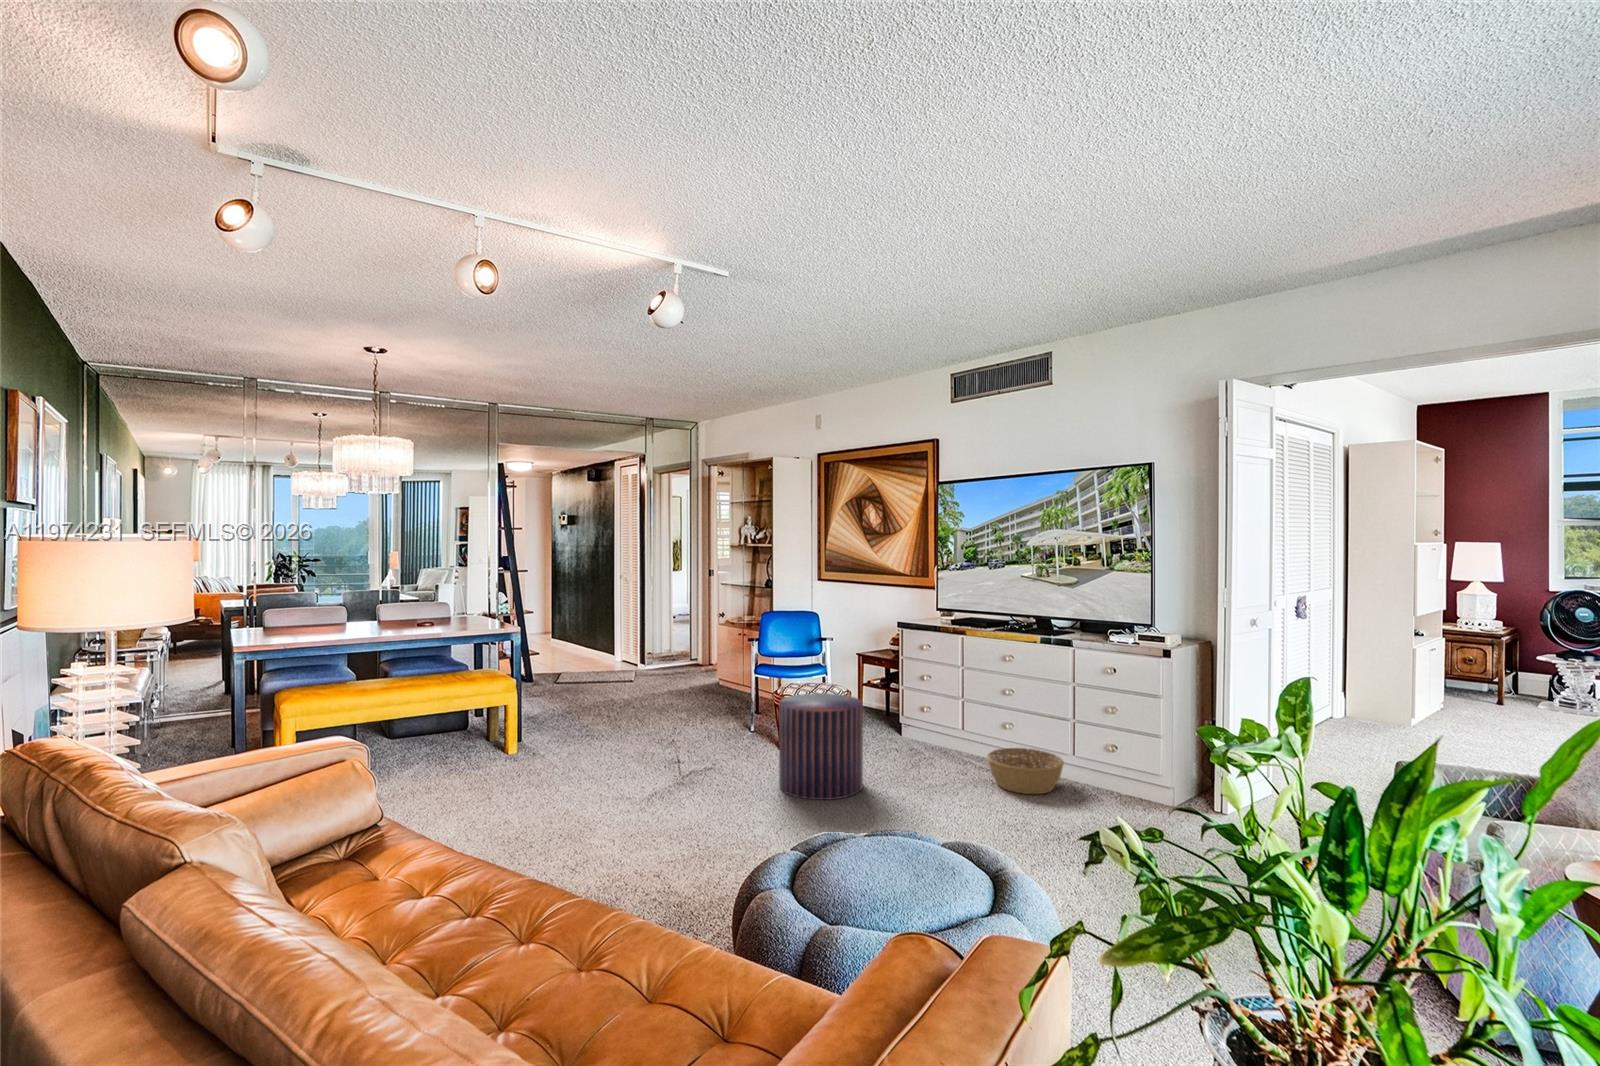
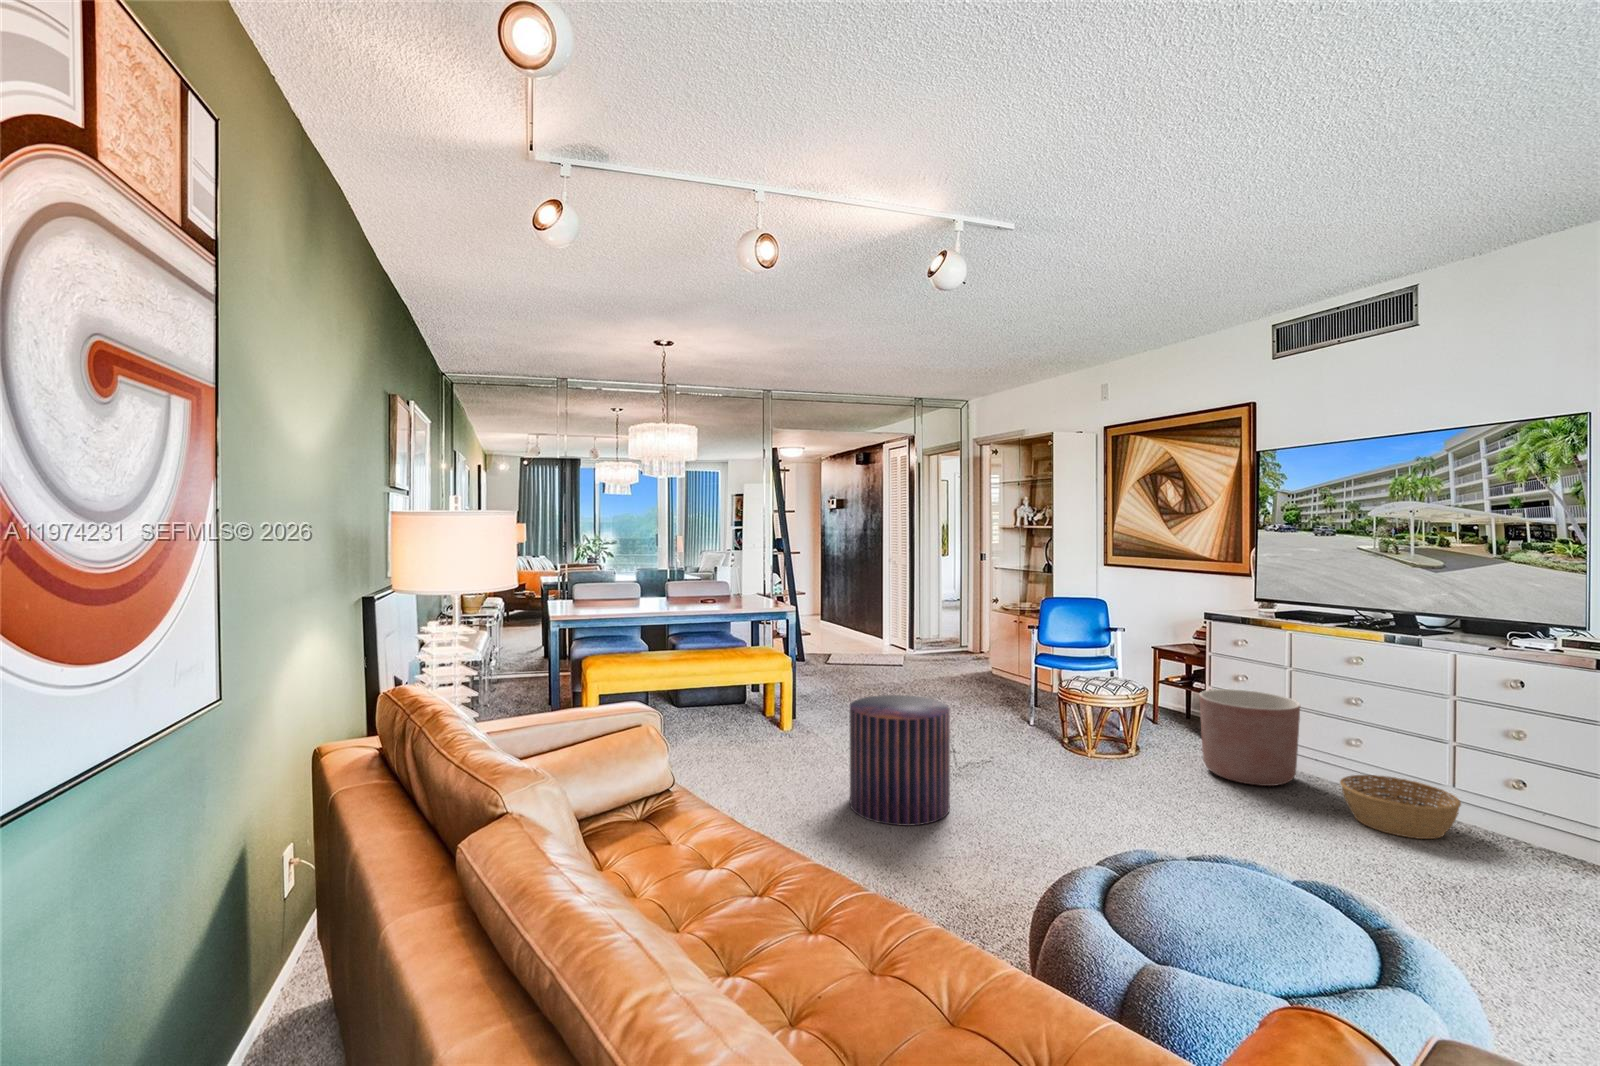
planter: none [890,686,963,765] -> present [1200,689,1300,786]
pouf: present [779,693,863,800] -> present [850,695,950,826]

